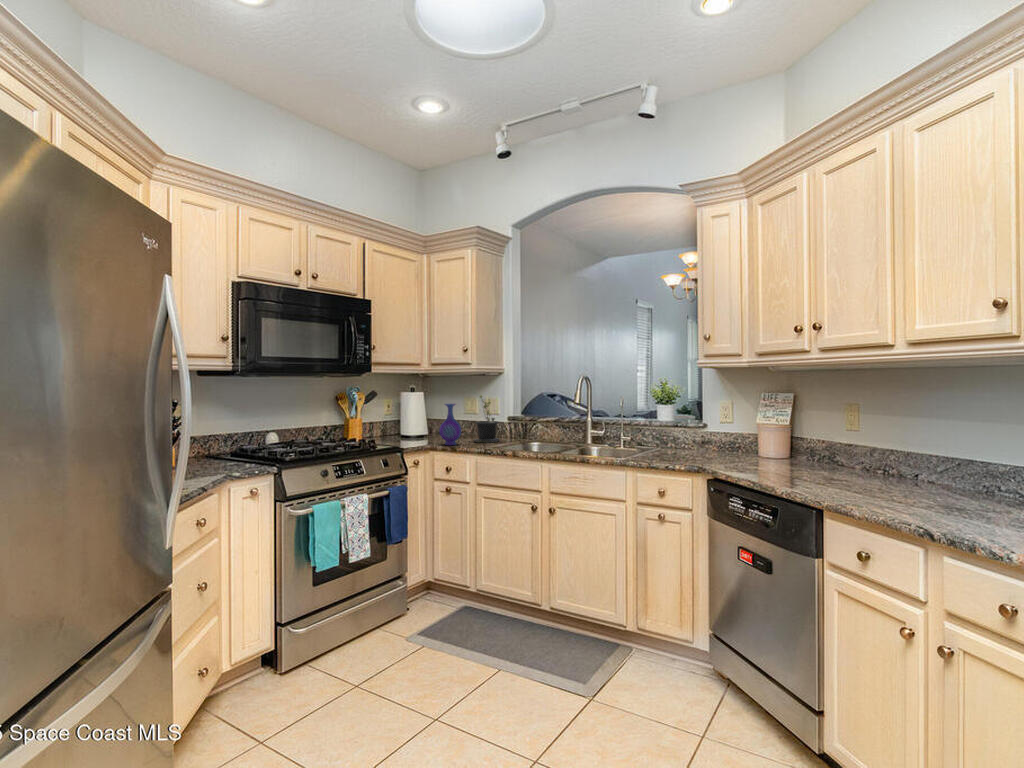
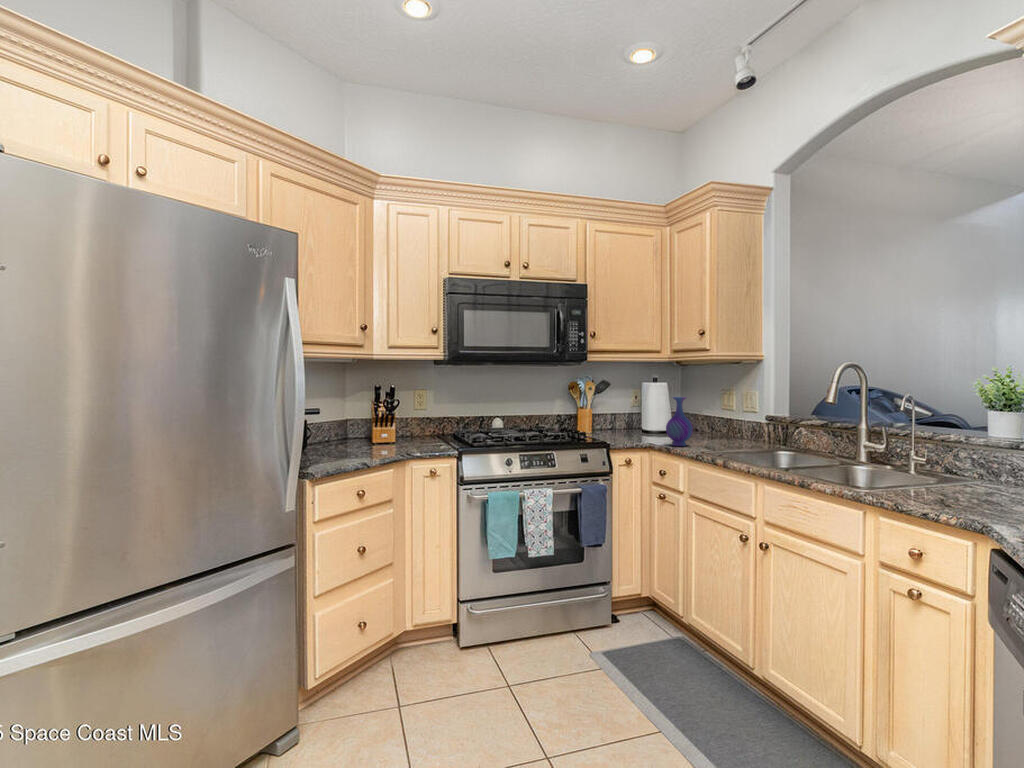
potted plant: present [474,395,499,443] -> none [708,388,750,448]

